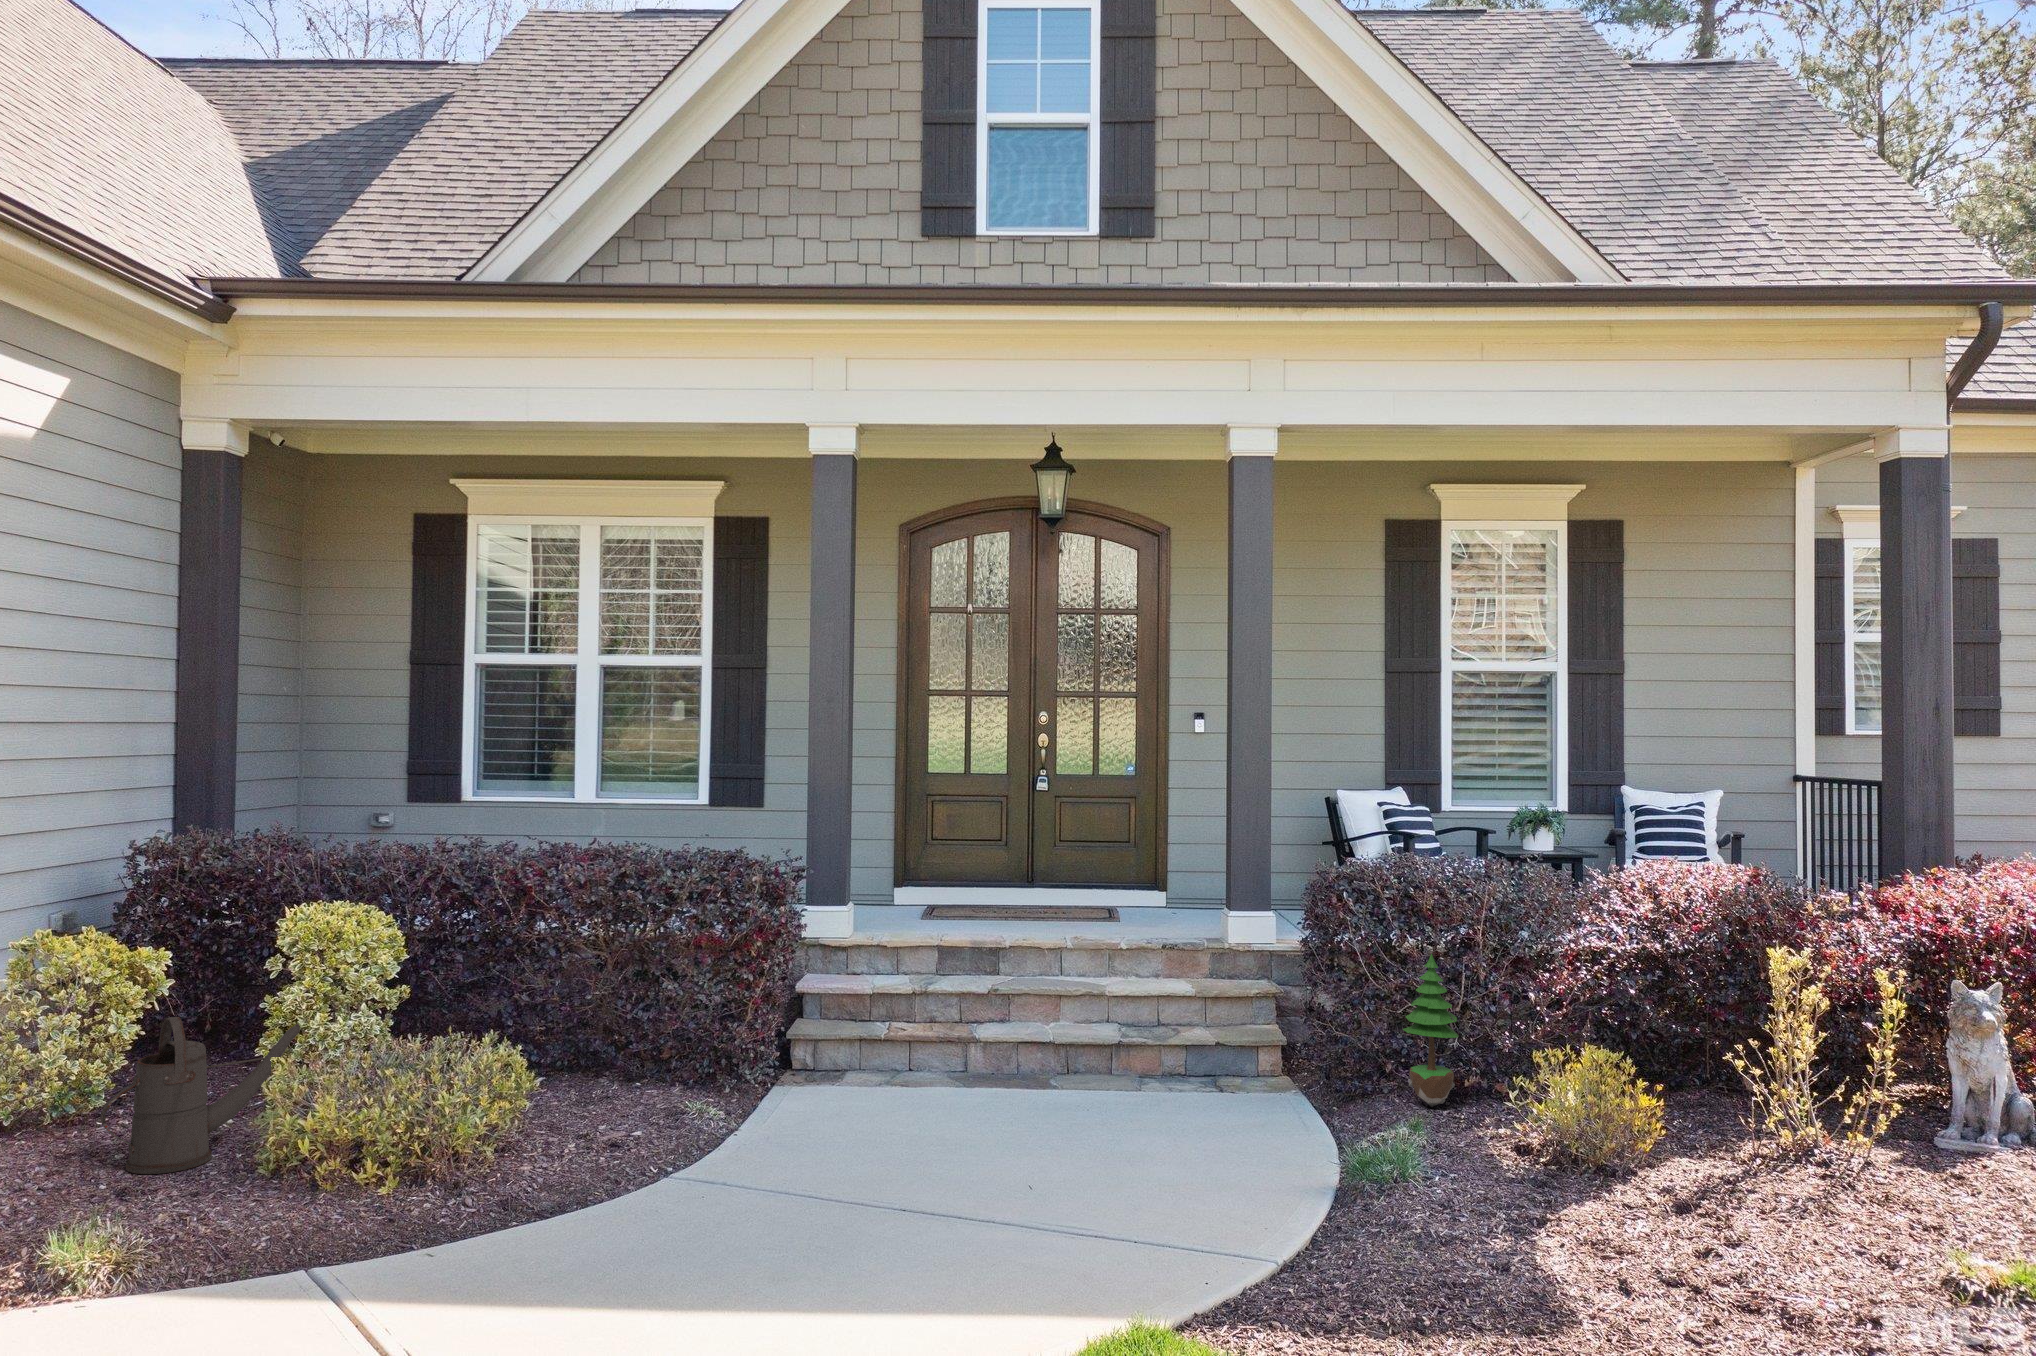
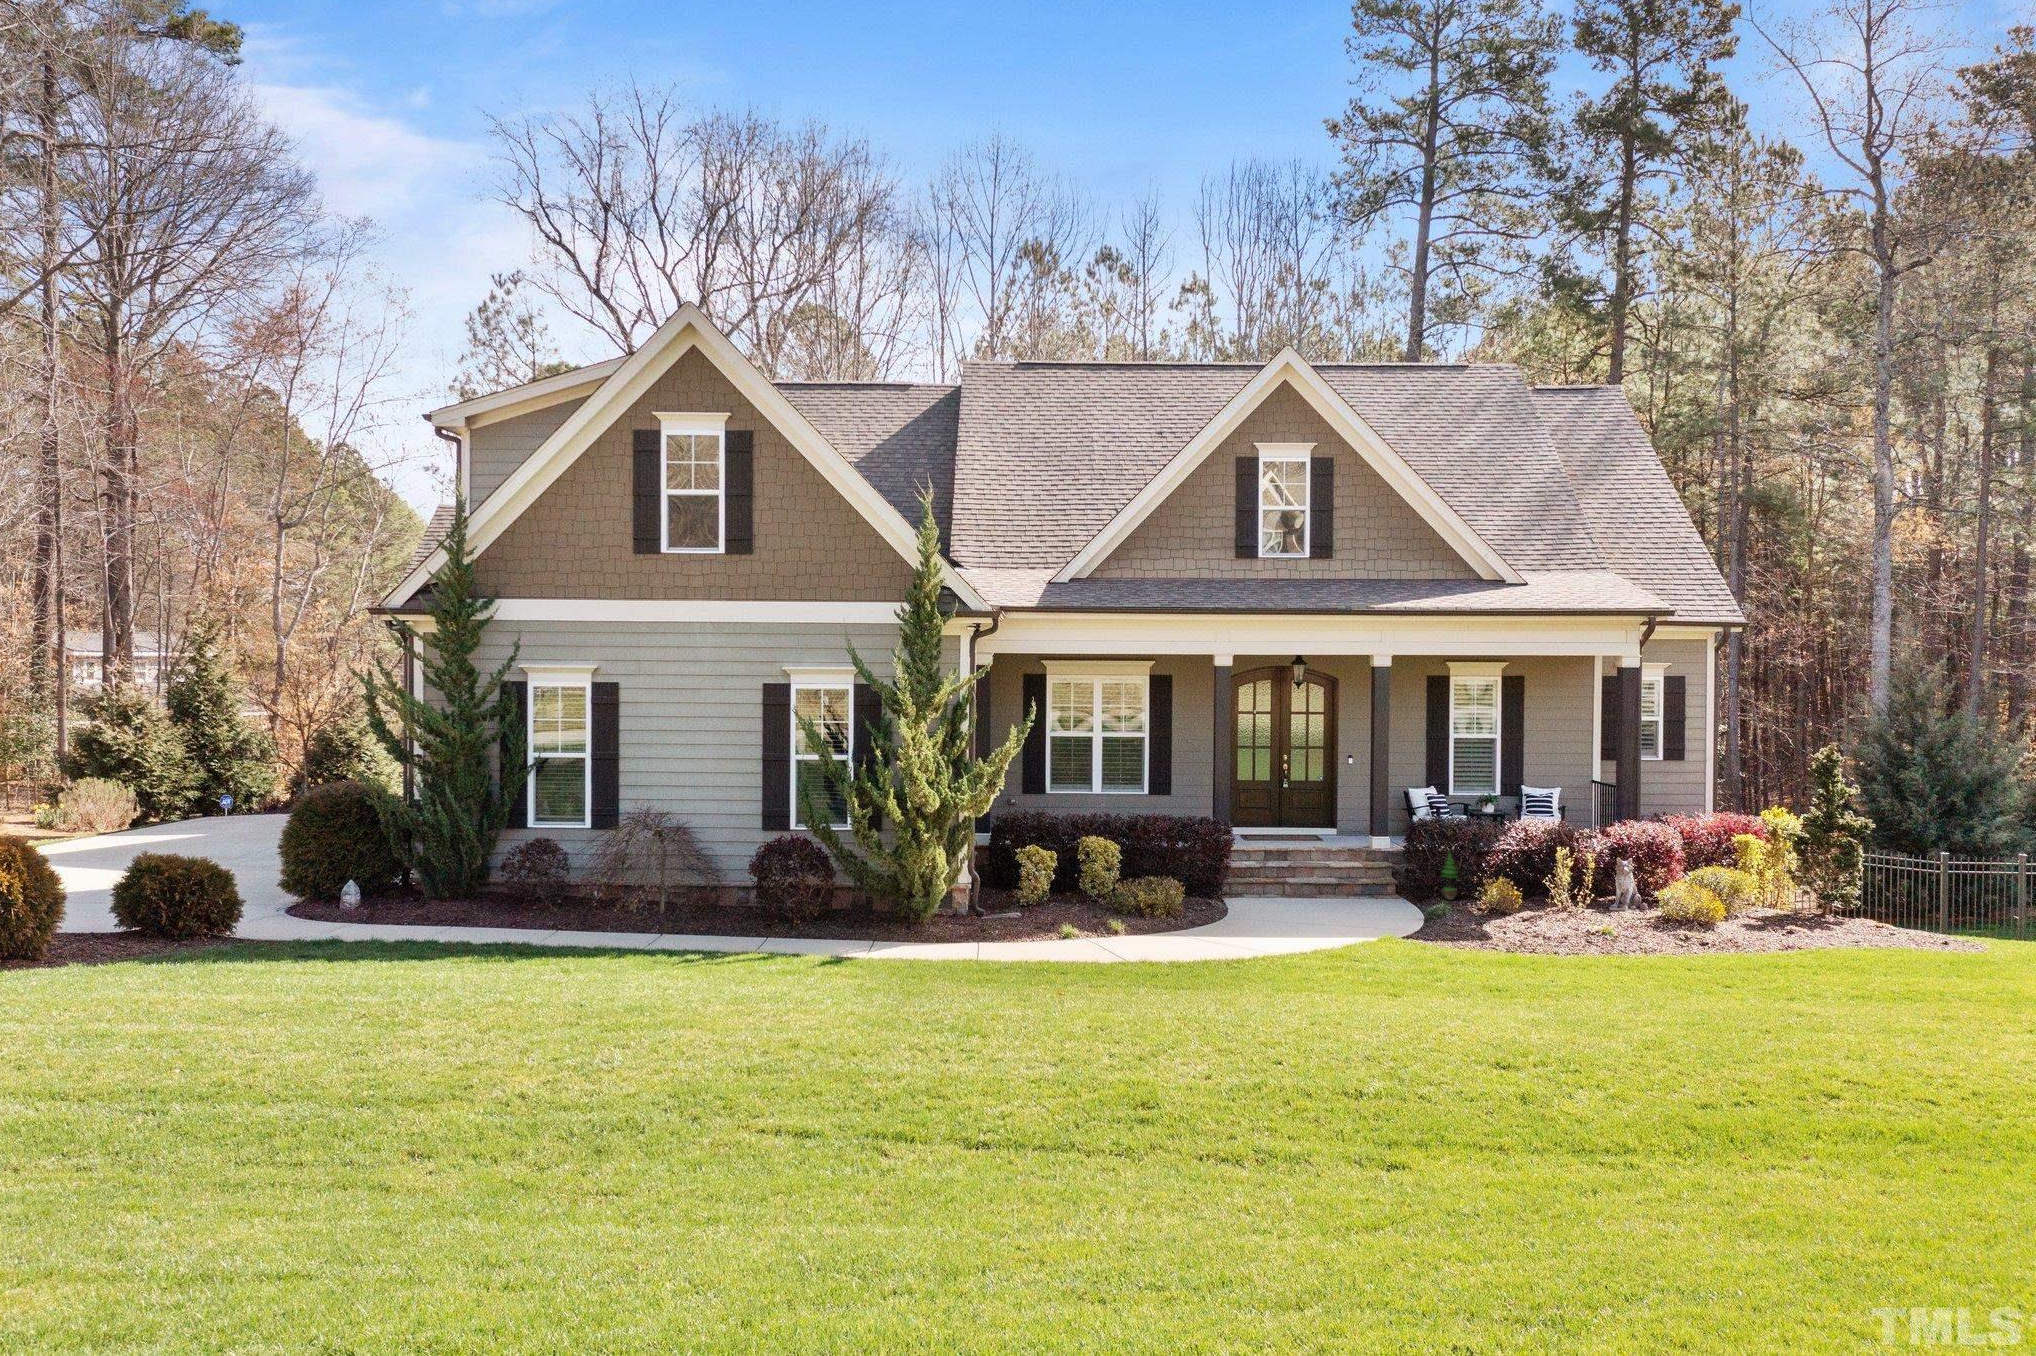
watering can: present [101,1017,300,1174] -> none [1067,869,1104,914]

